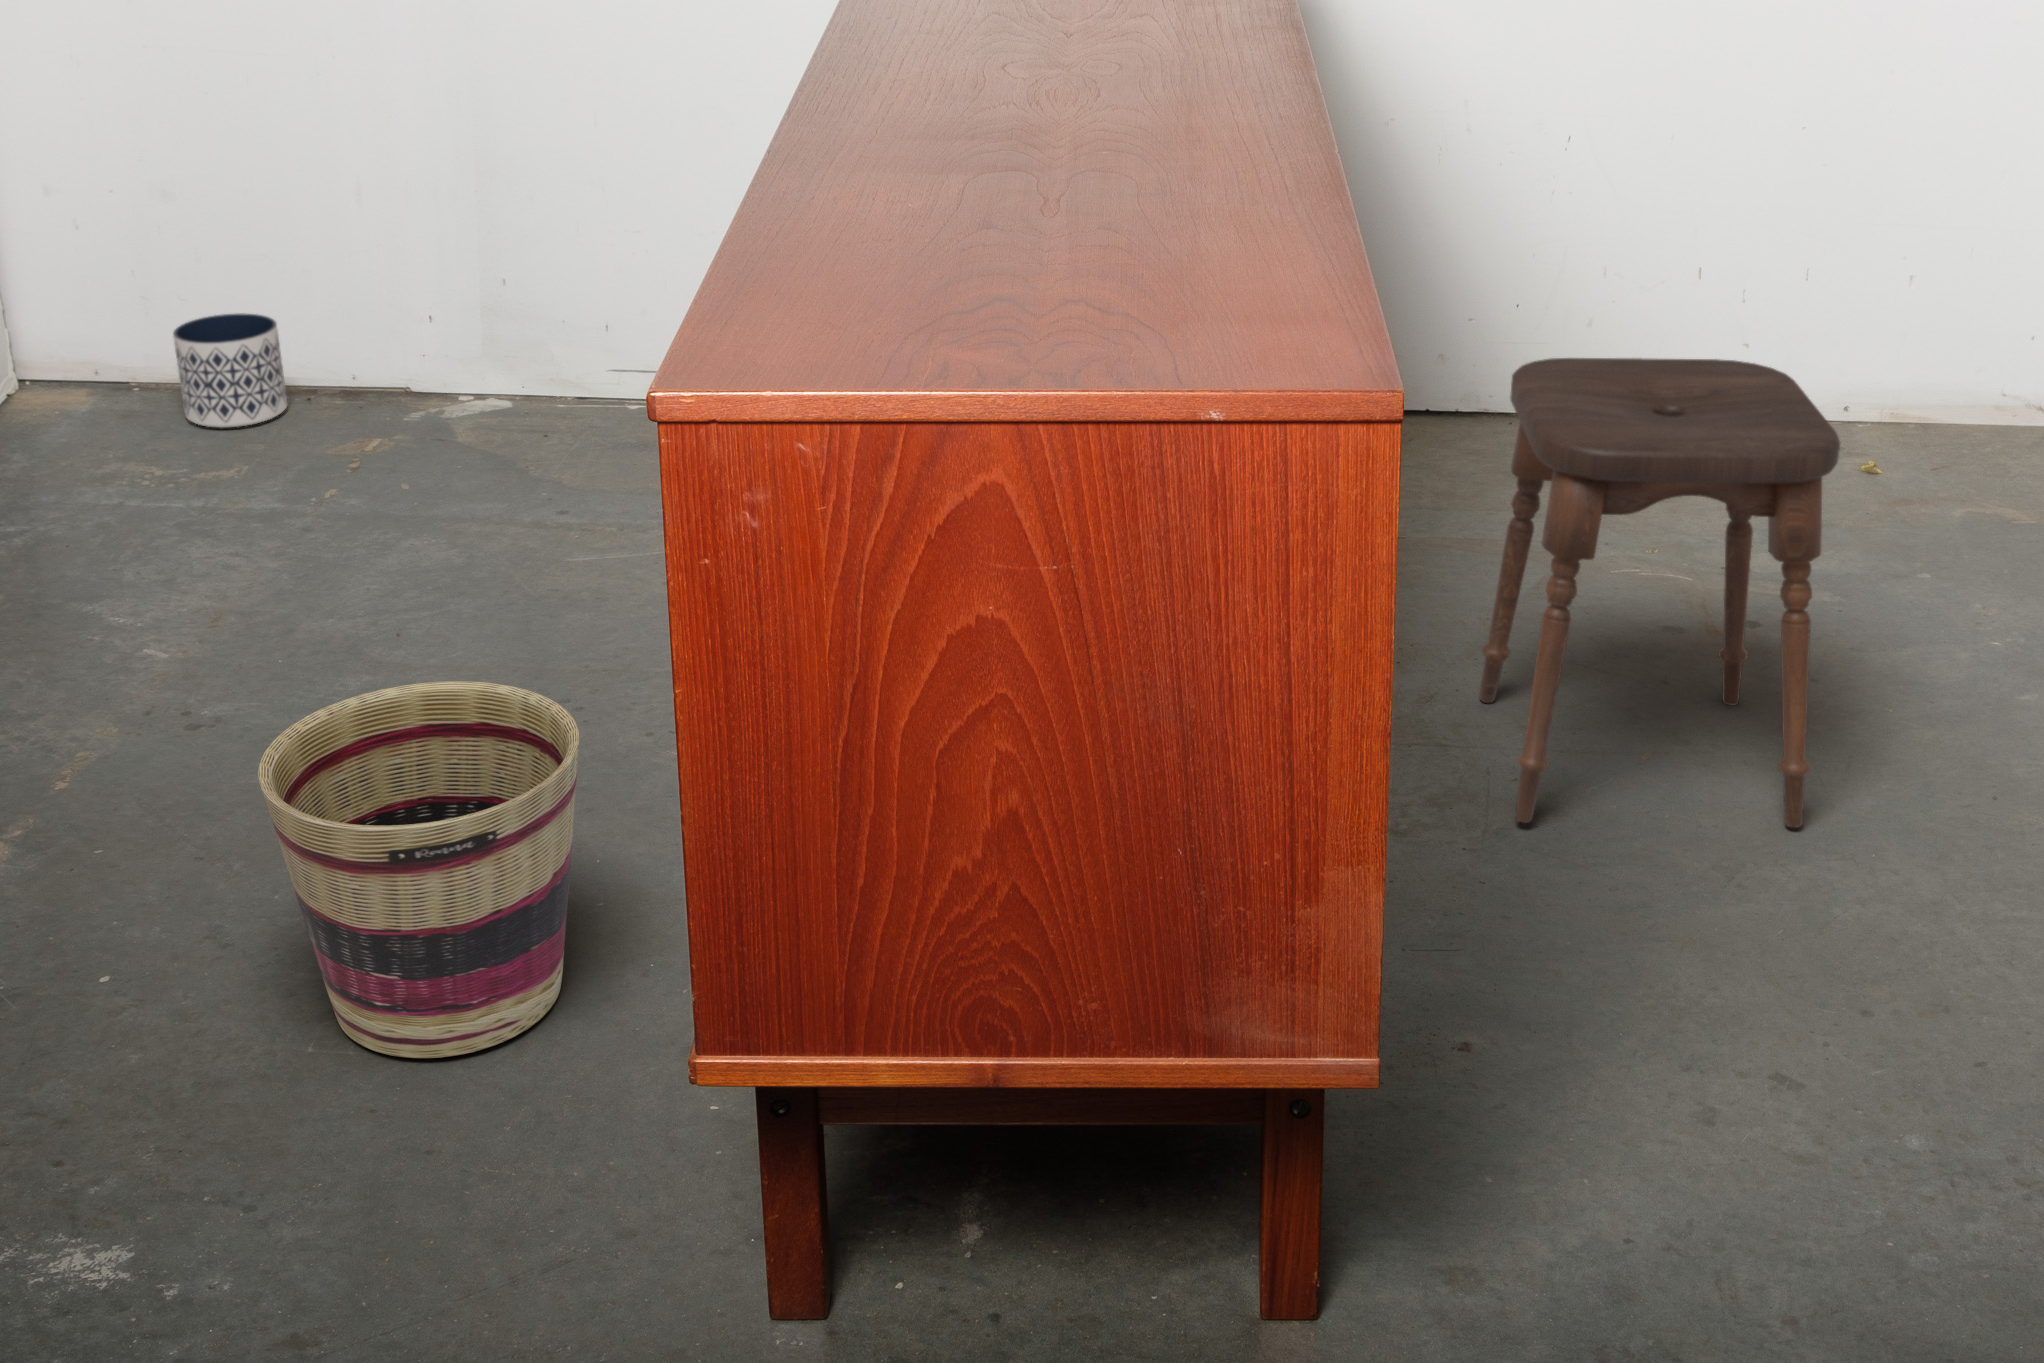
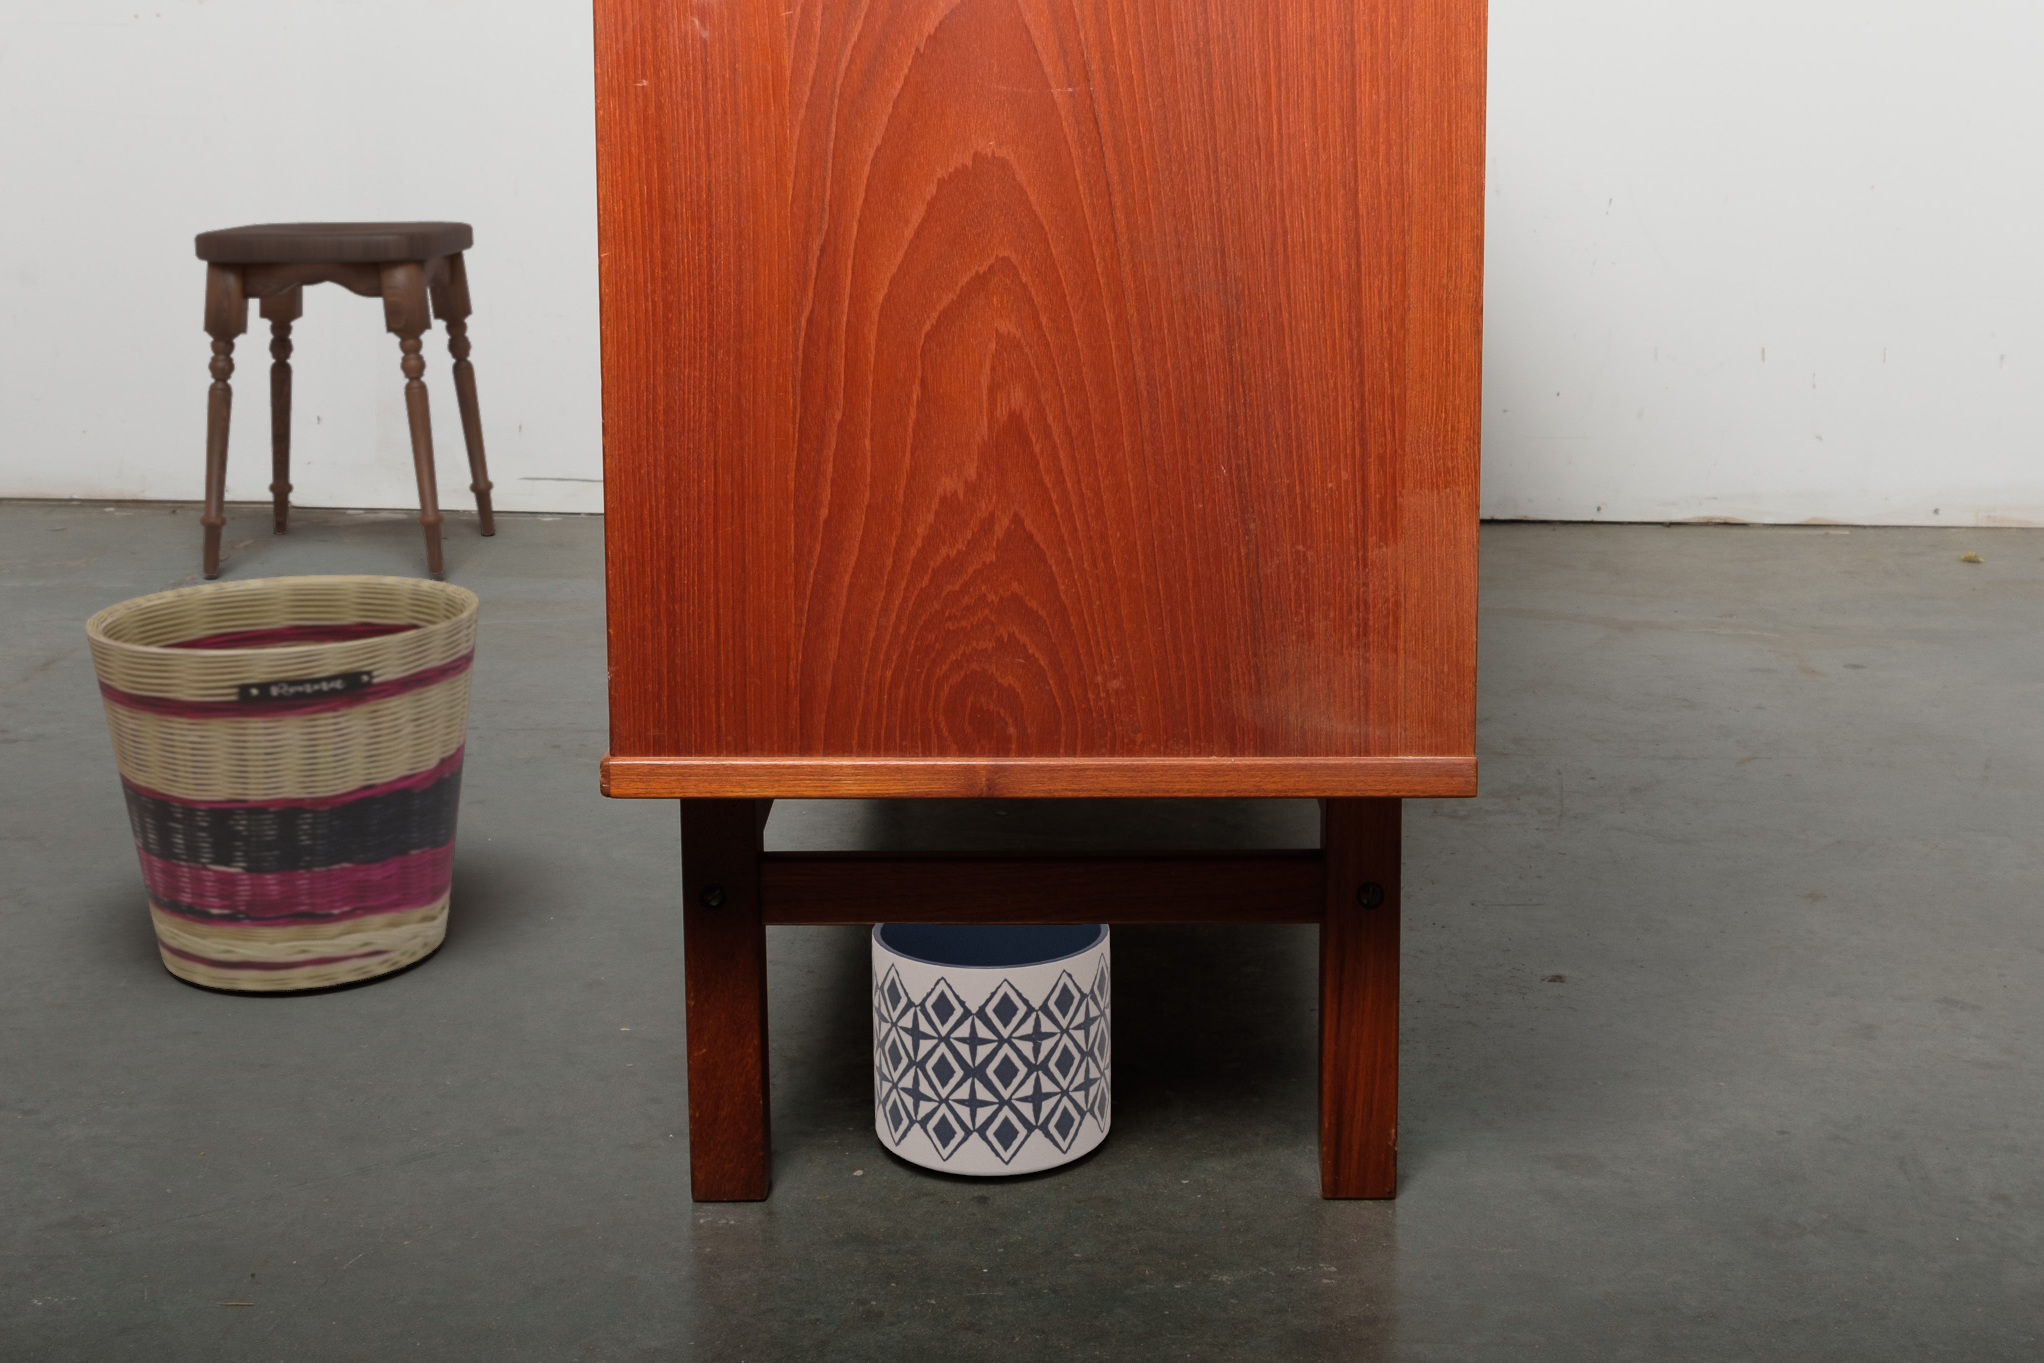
planter: present [173,313,287,428] -> present [872,923,1111,1176]
stool: present [1479,358,1840,828] -> present [194,221,495,576]

